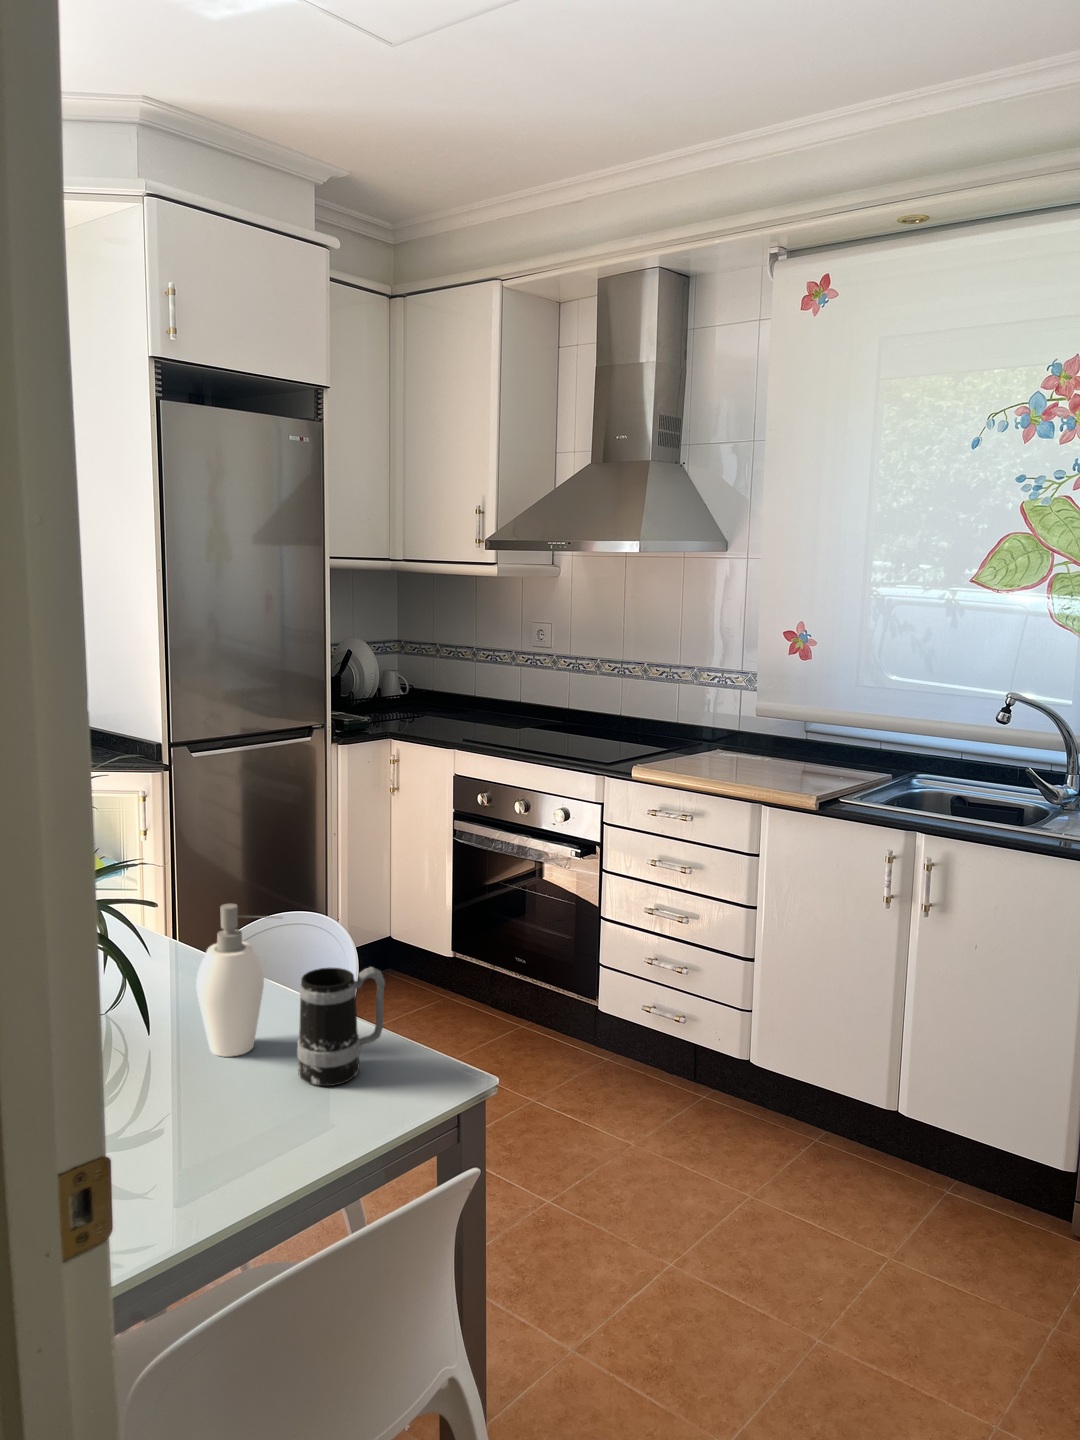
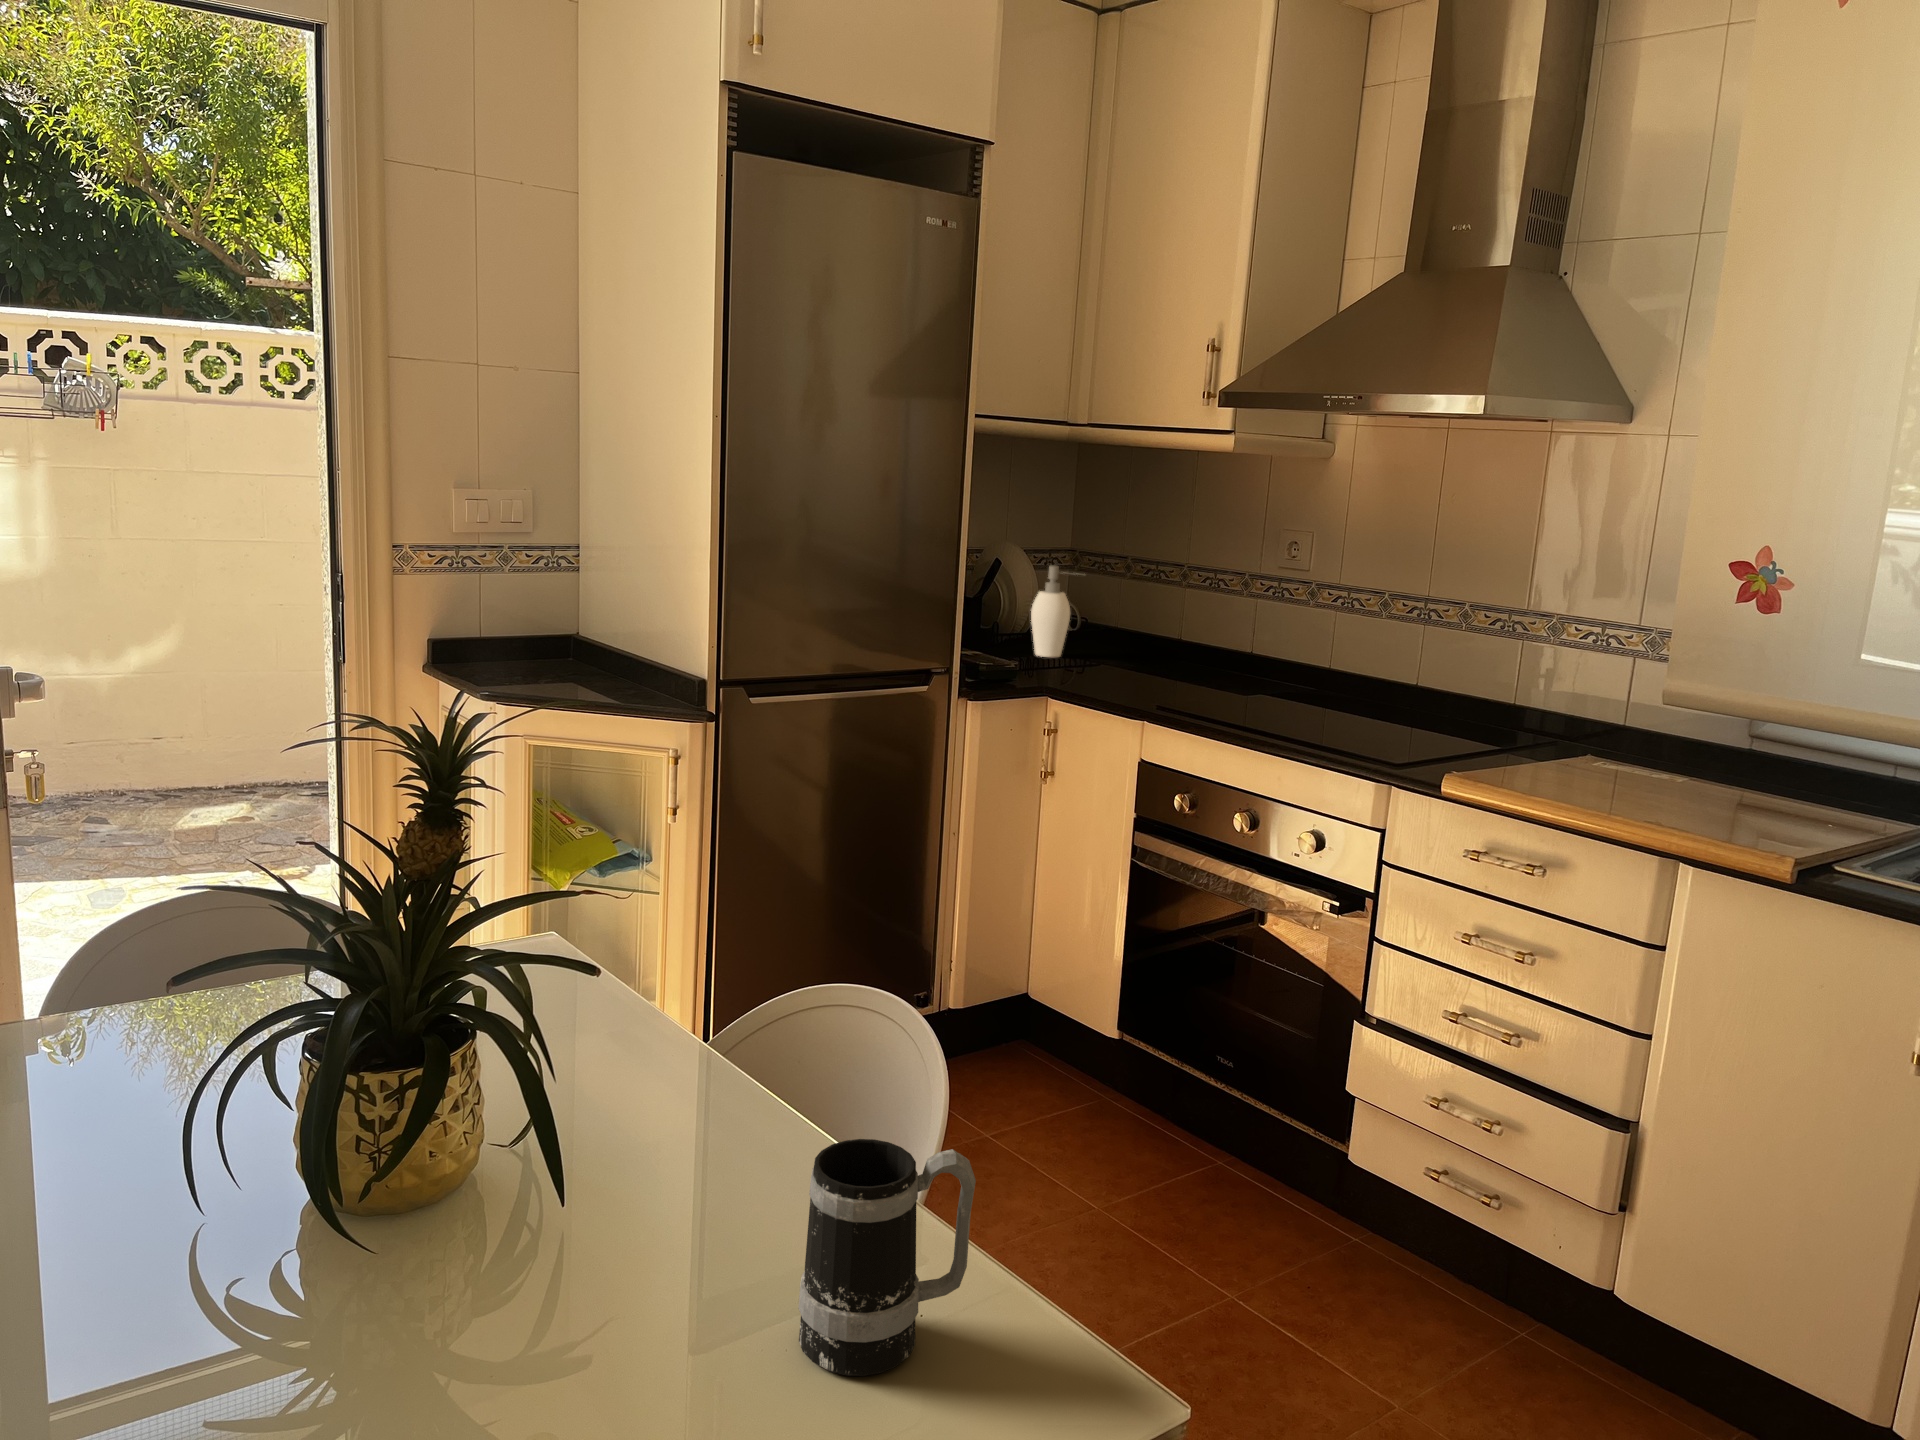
soap dispenser: present [196,904,282,1057] -> present [1031,565,1070,657]

